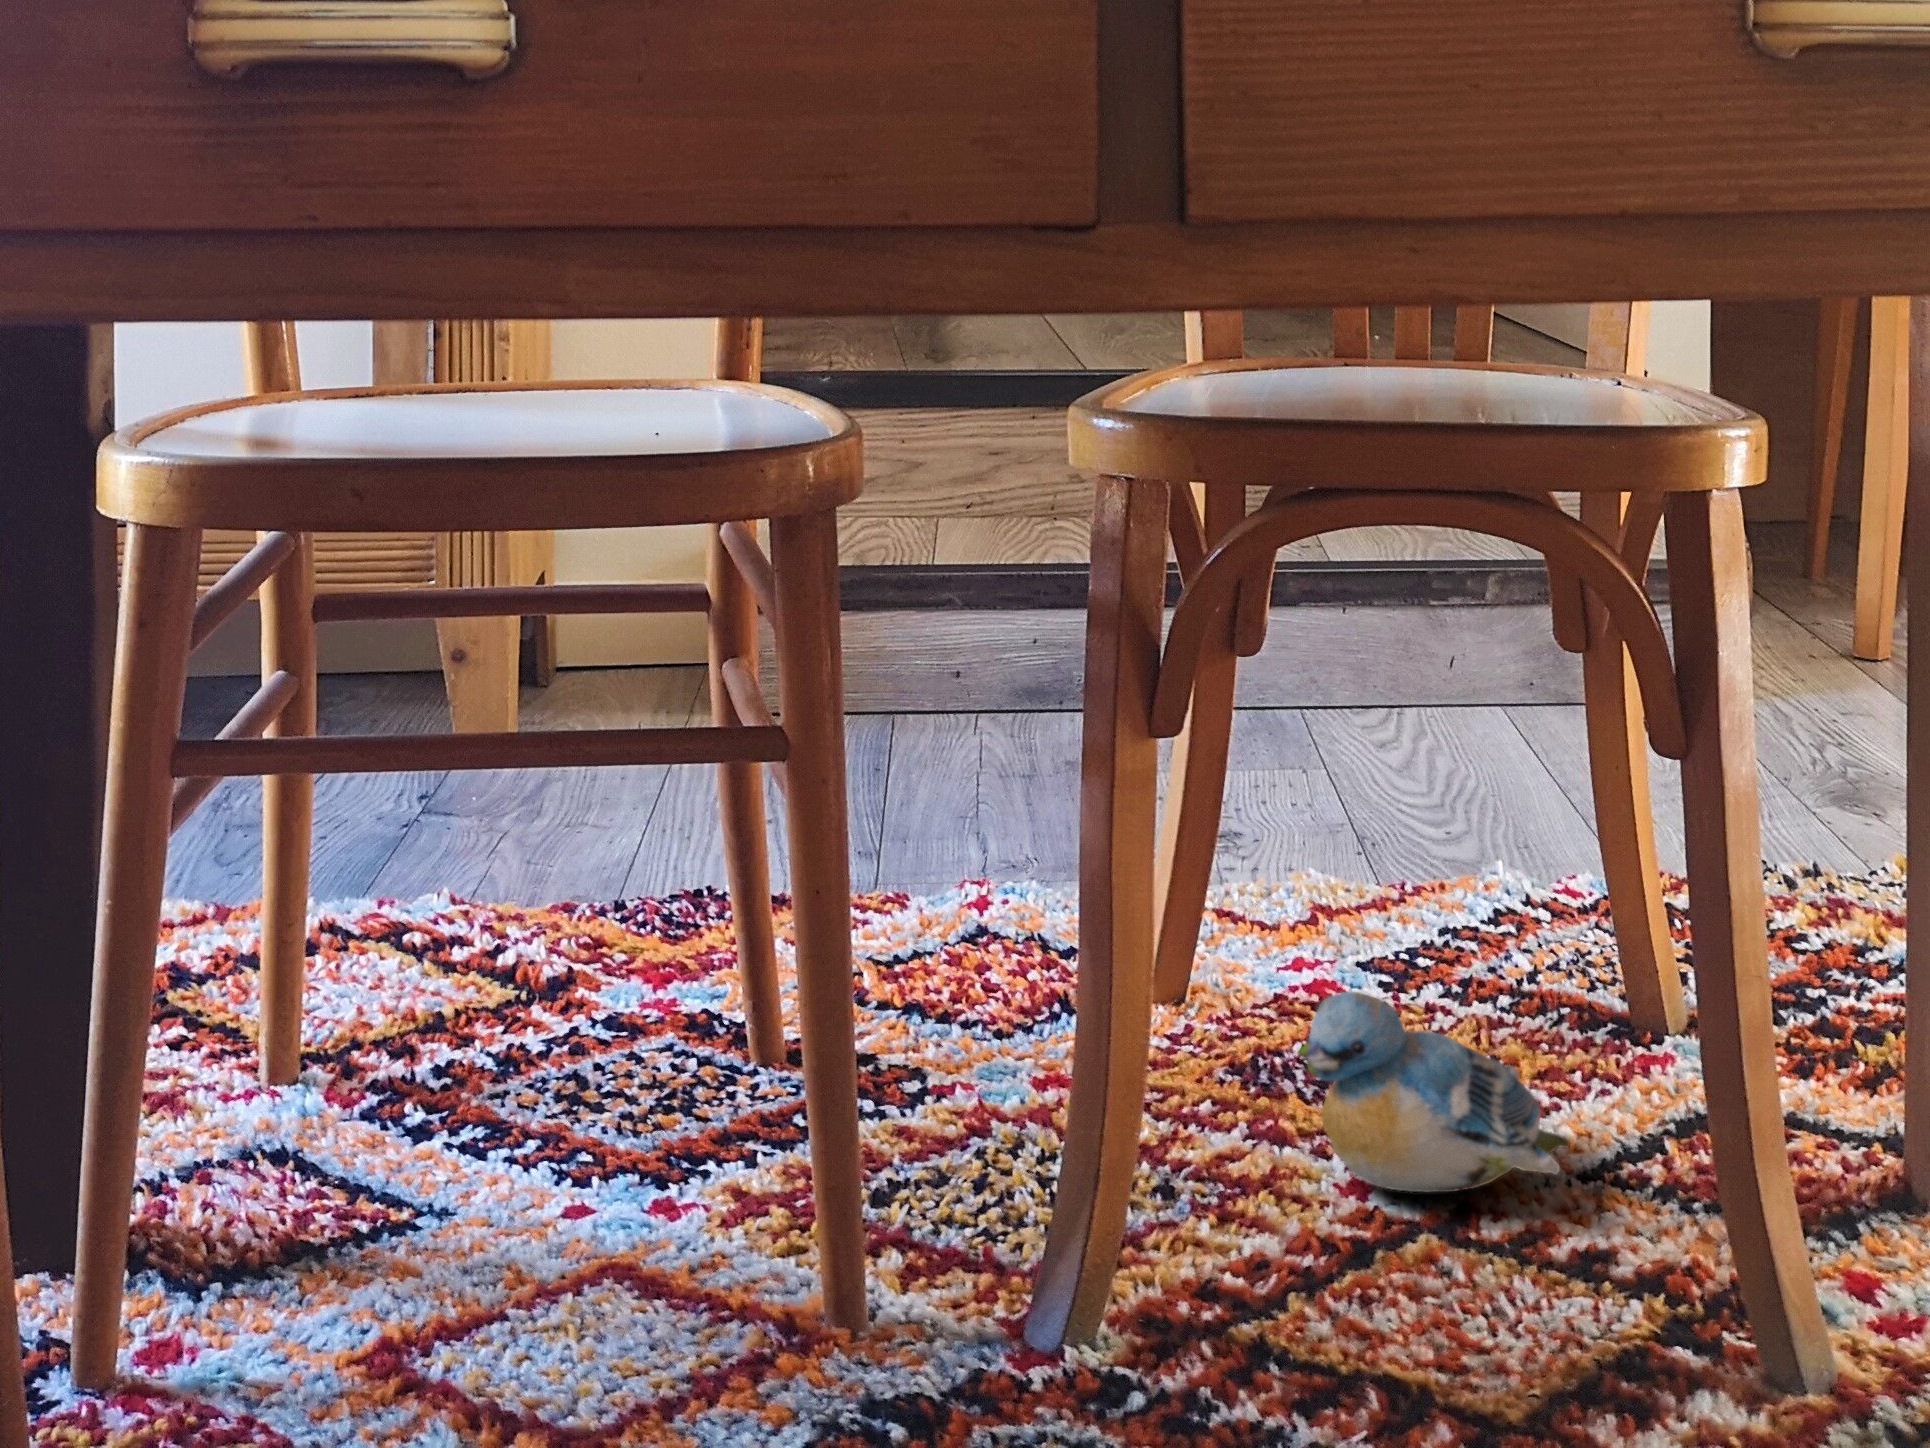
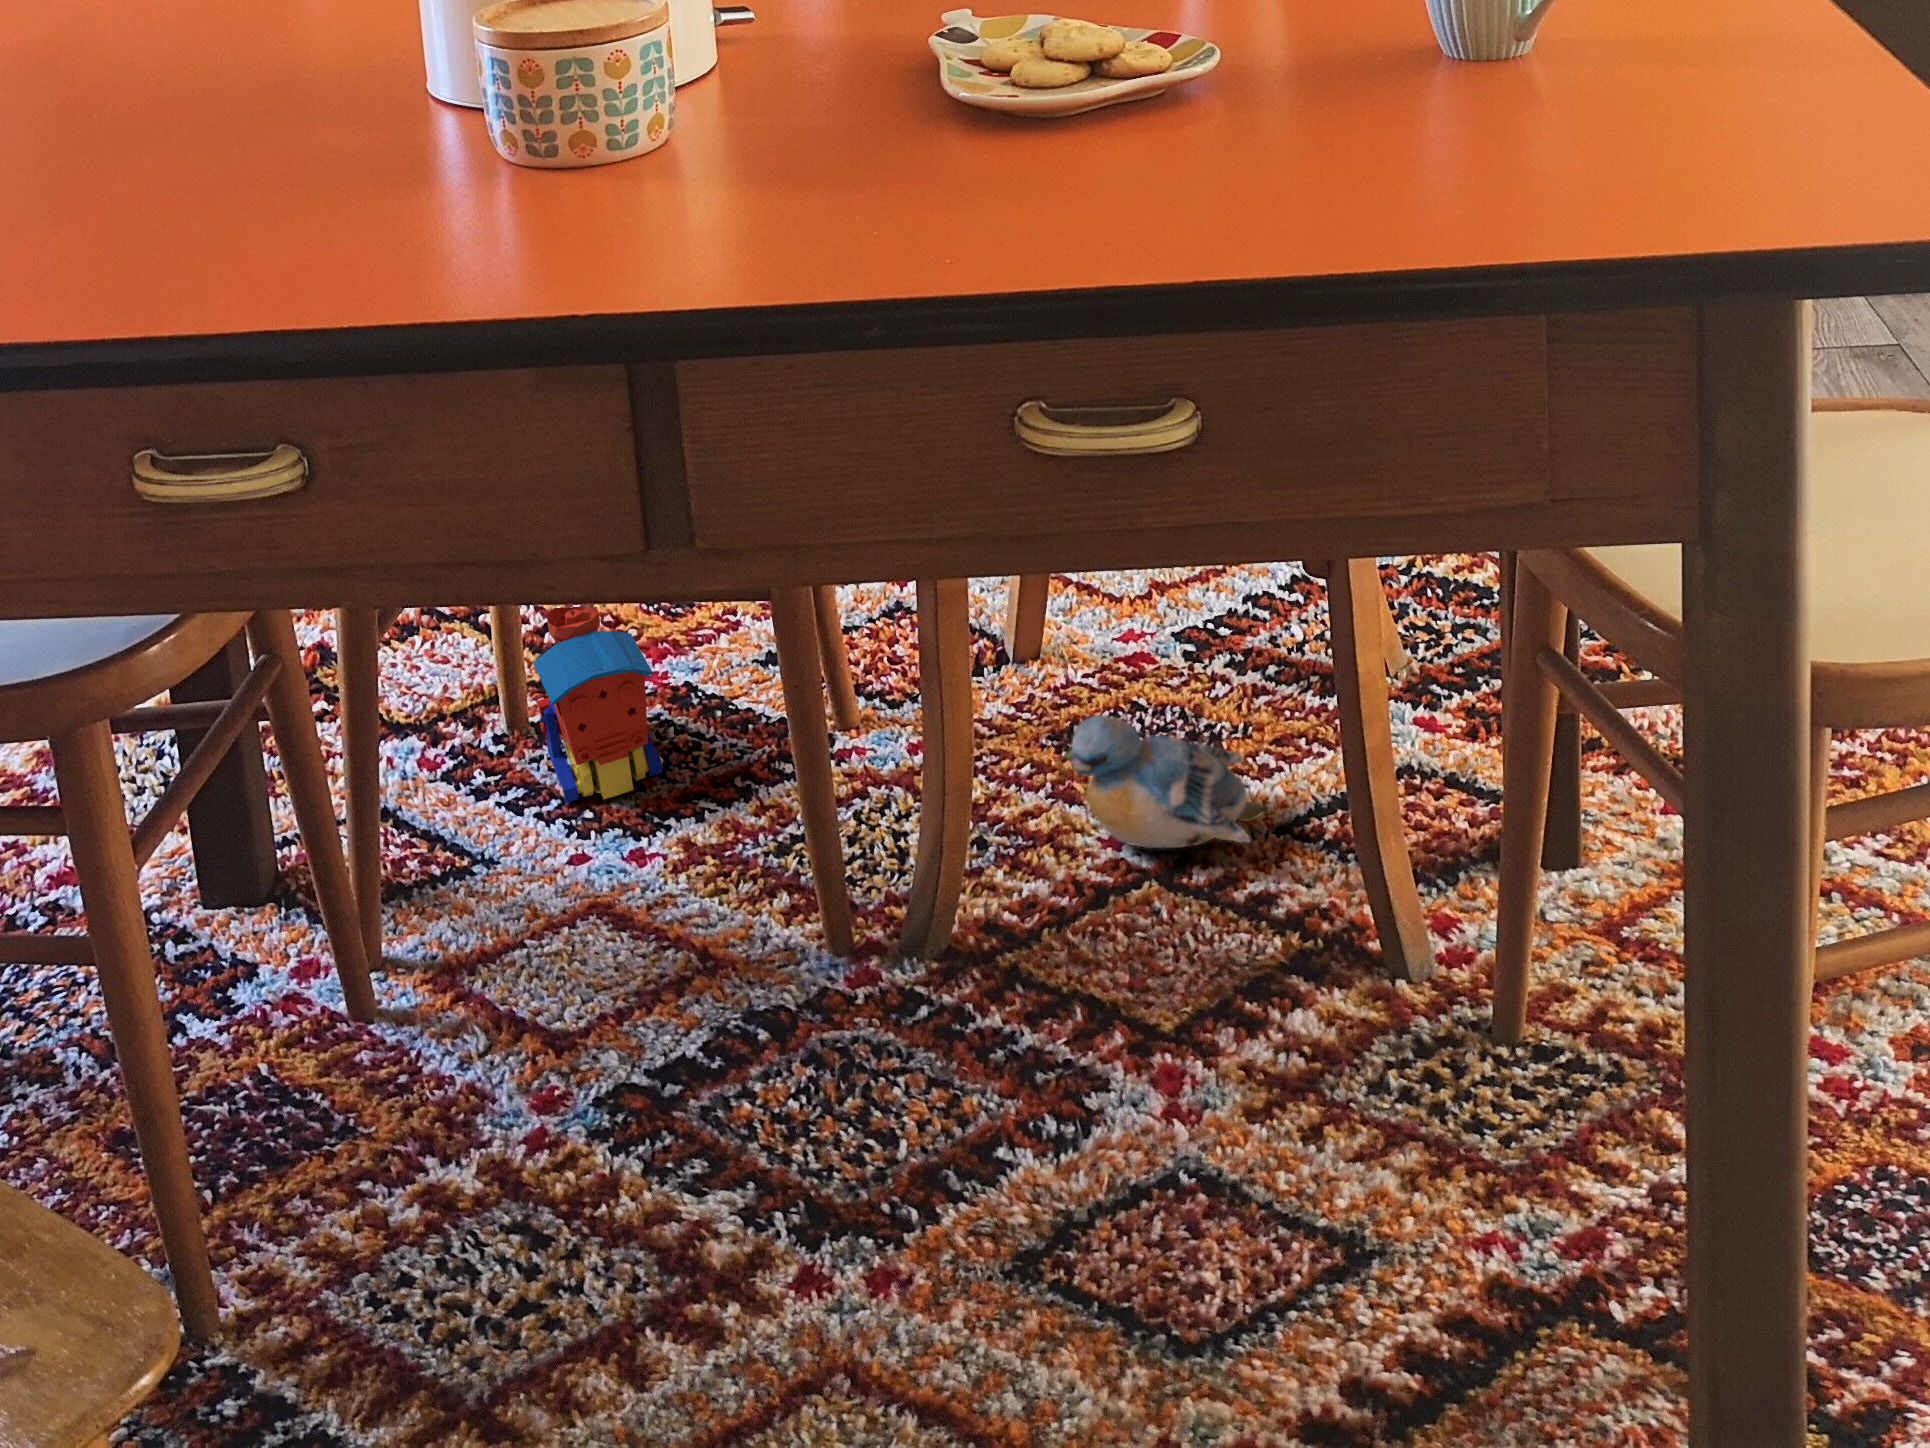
toy train: none [514,853,707,1143] -> present [533,607,663,803]

